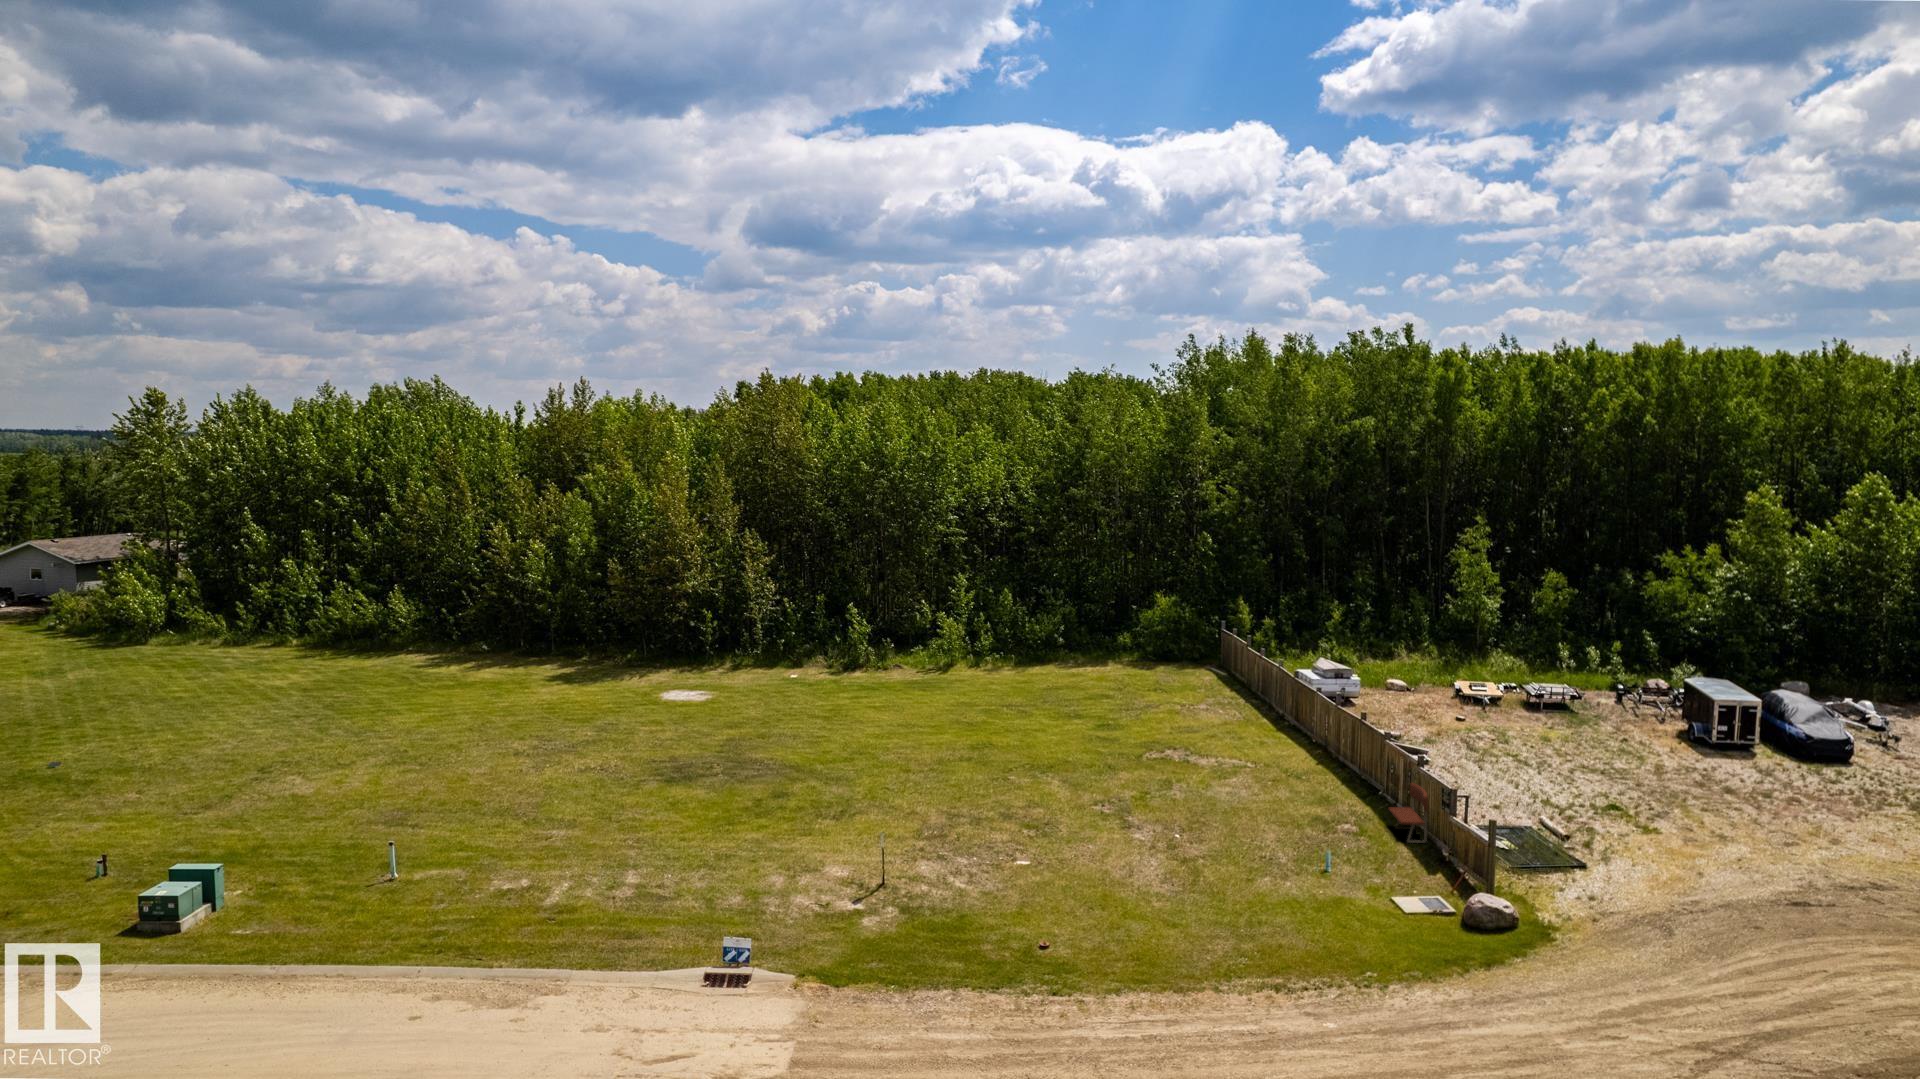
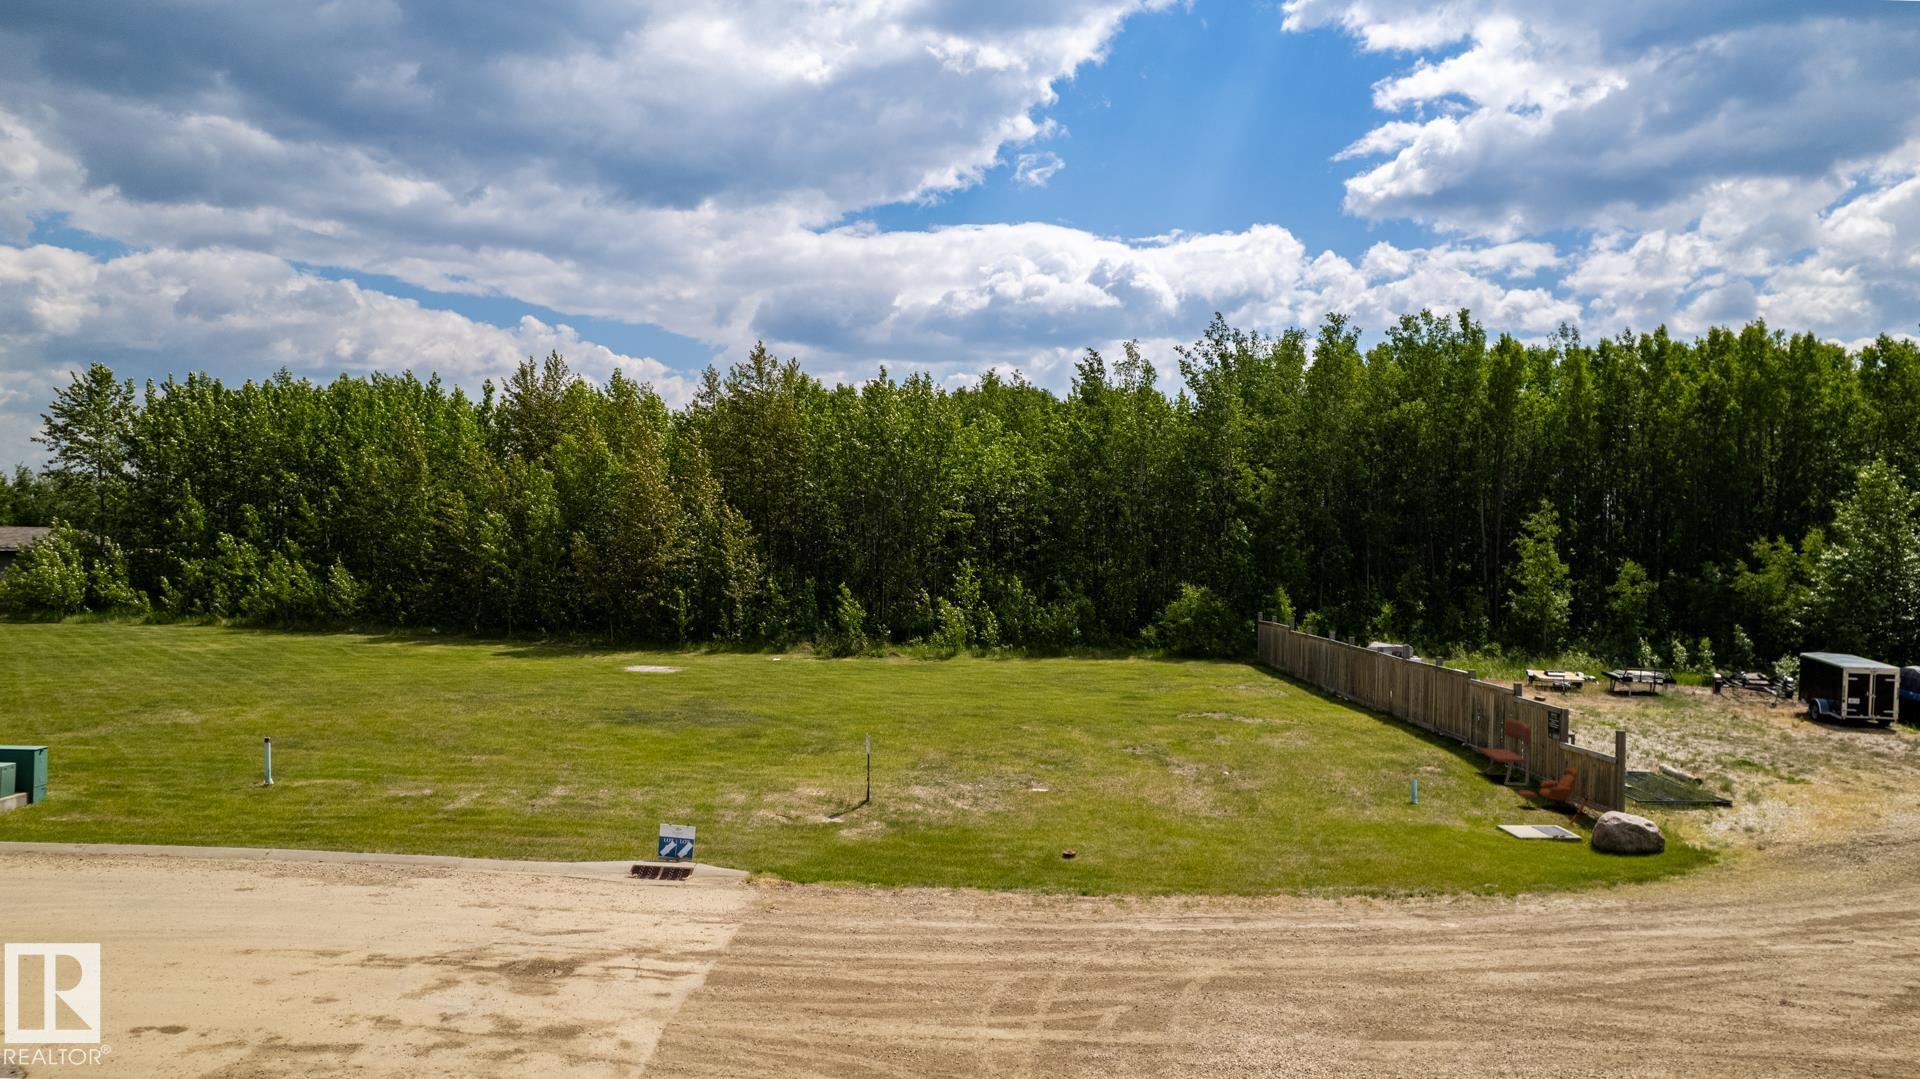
lounge chair: none [1411,840,1460,877] -> present [1519,768,1577,810]

